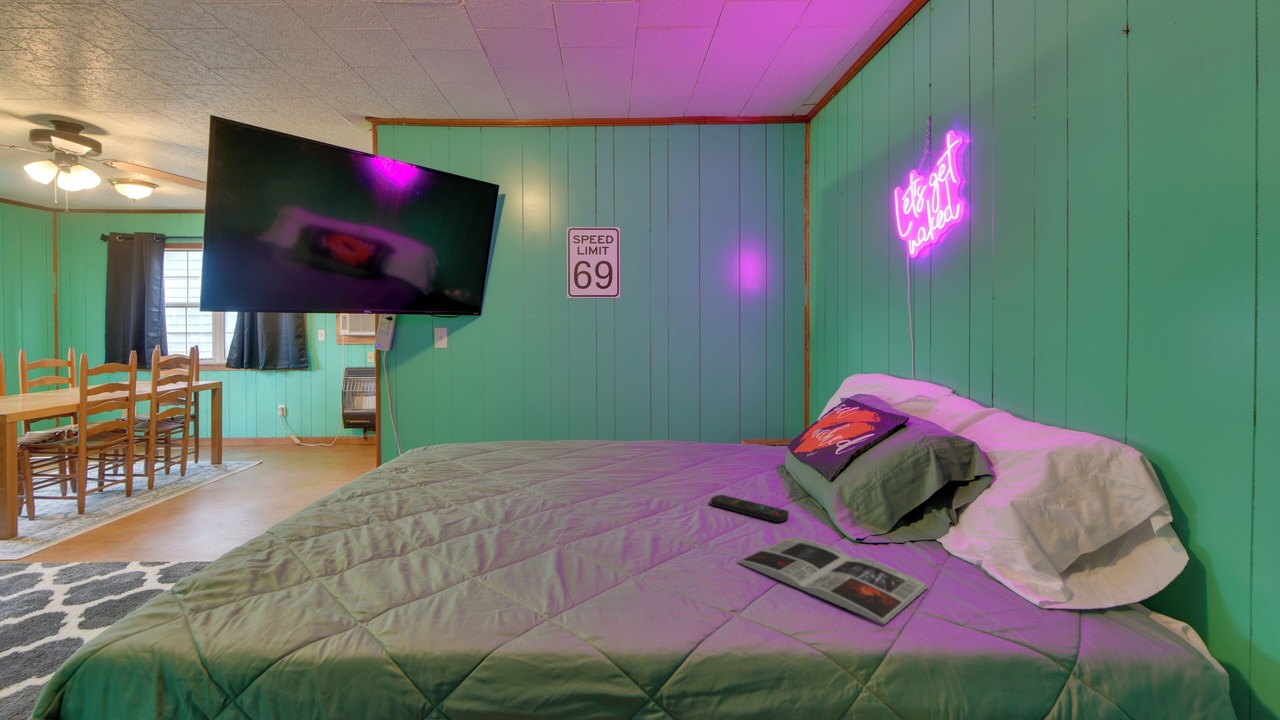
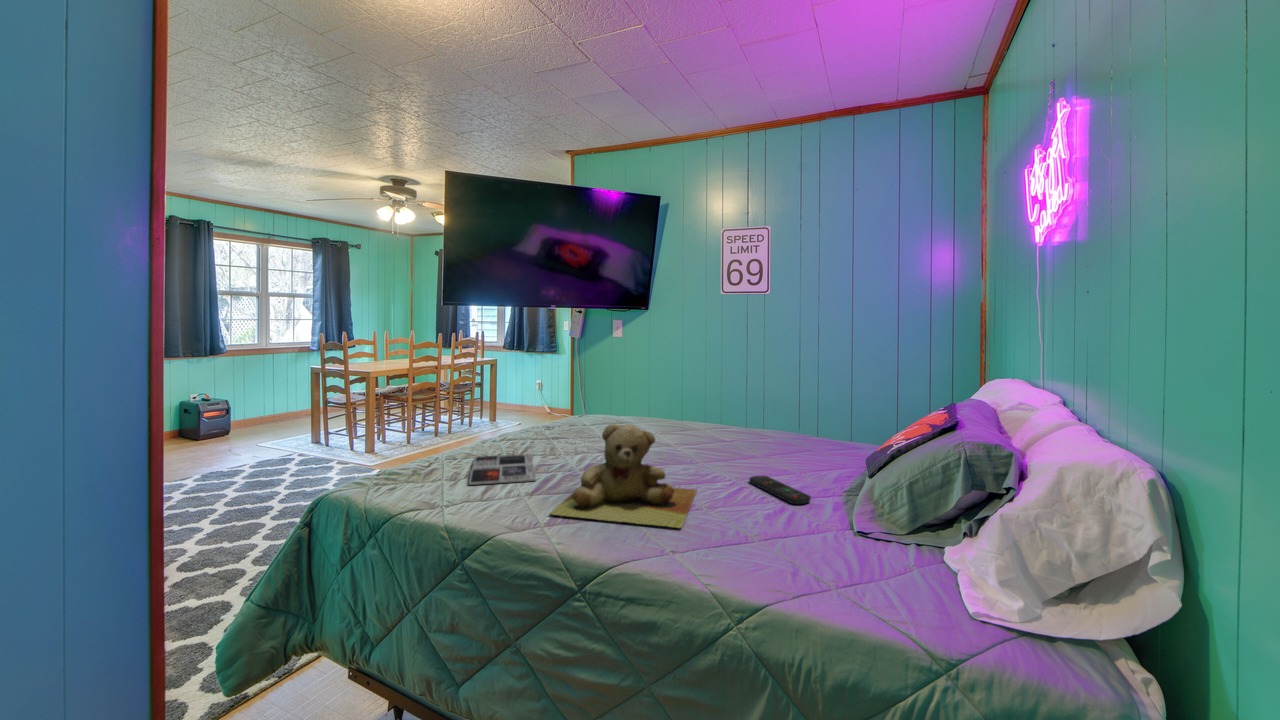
teddy bear: none [537,459,716,597] -> present [550,424,697,528]
magazine: present [738,537,928,624] -> present [469,454,535,485]

